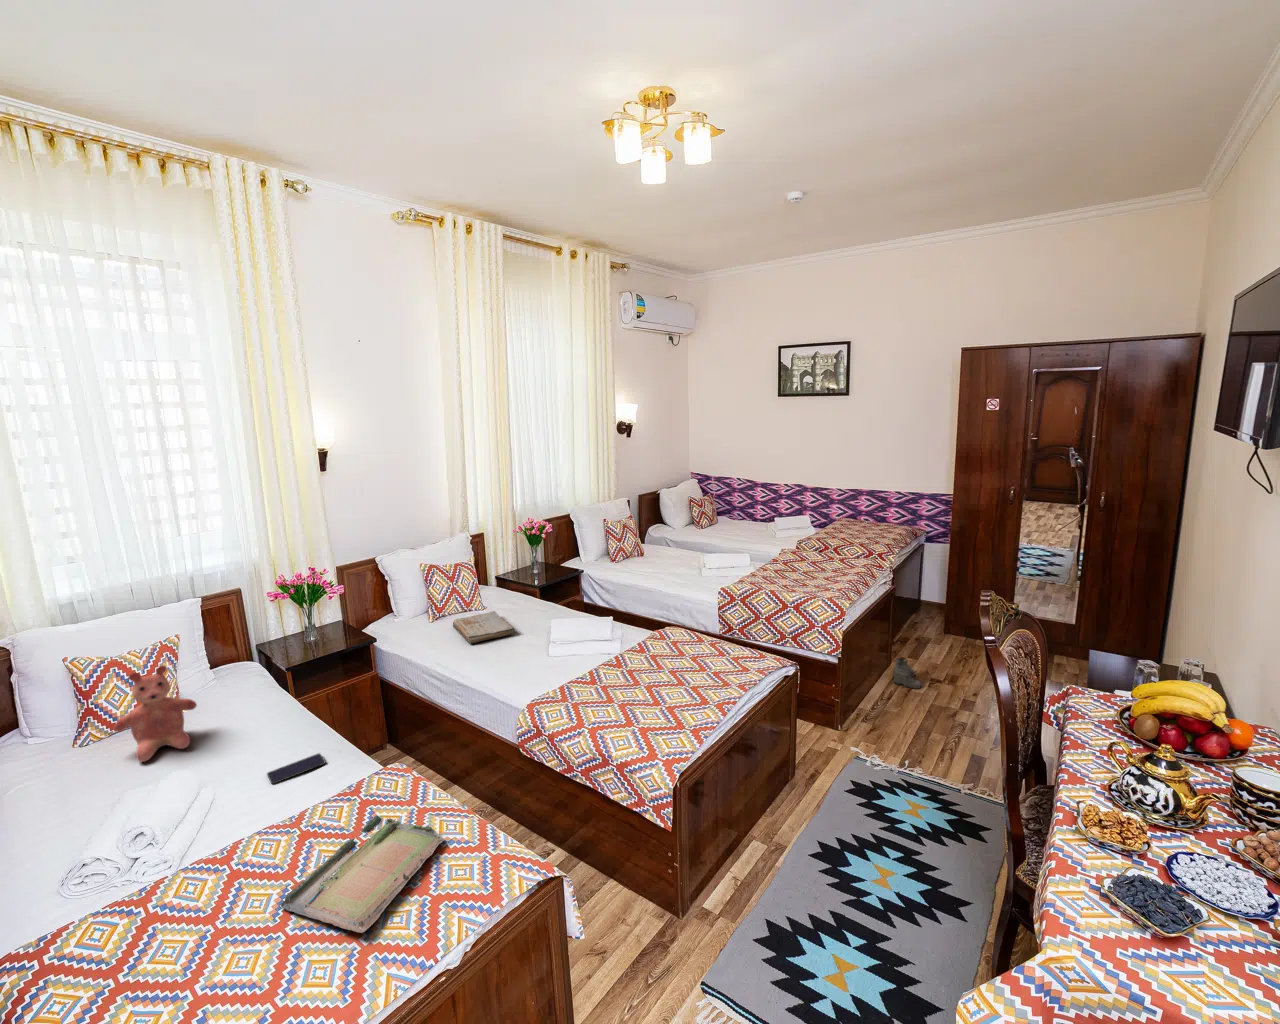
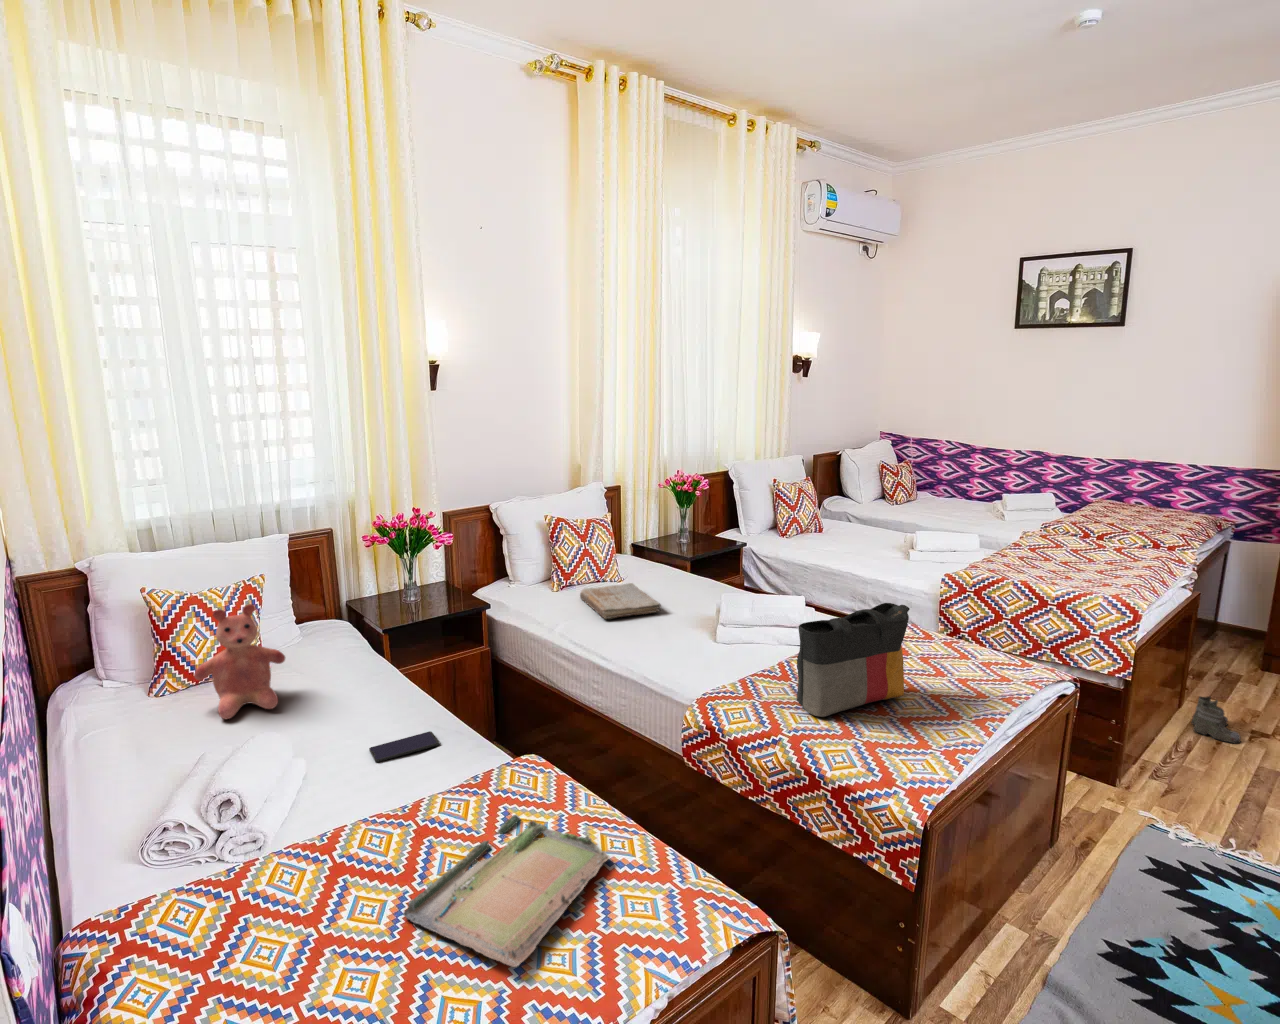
tote bag: none [598,623,678,710] -> present [797,603,910,717]

